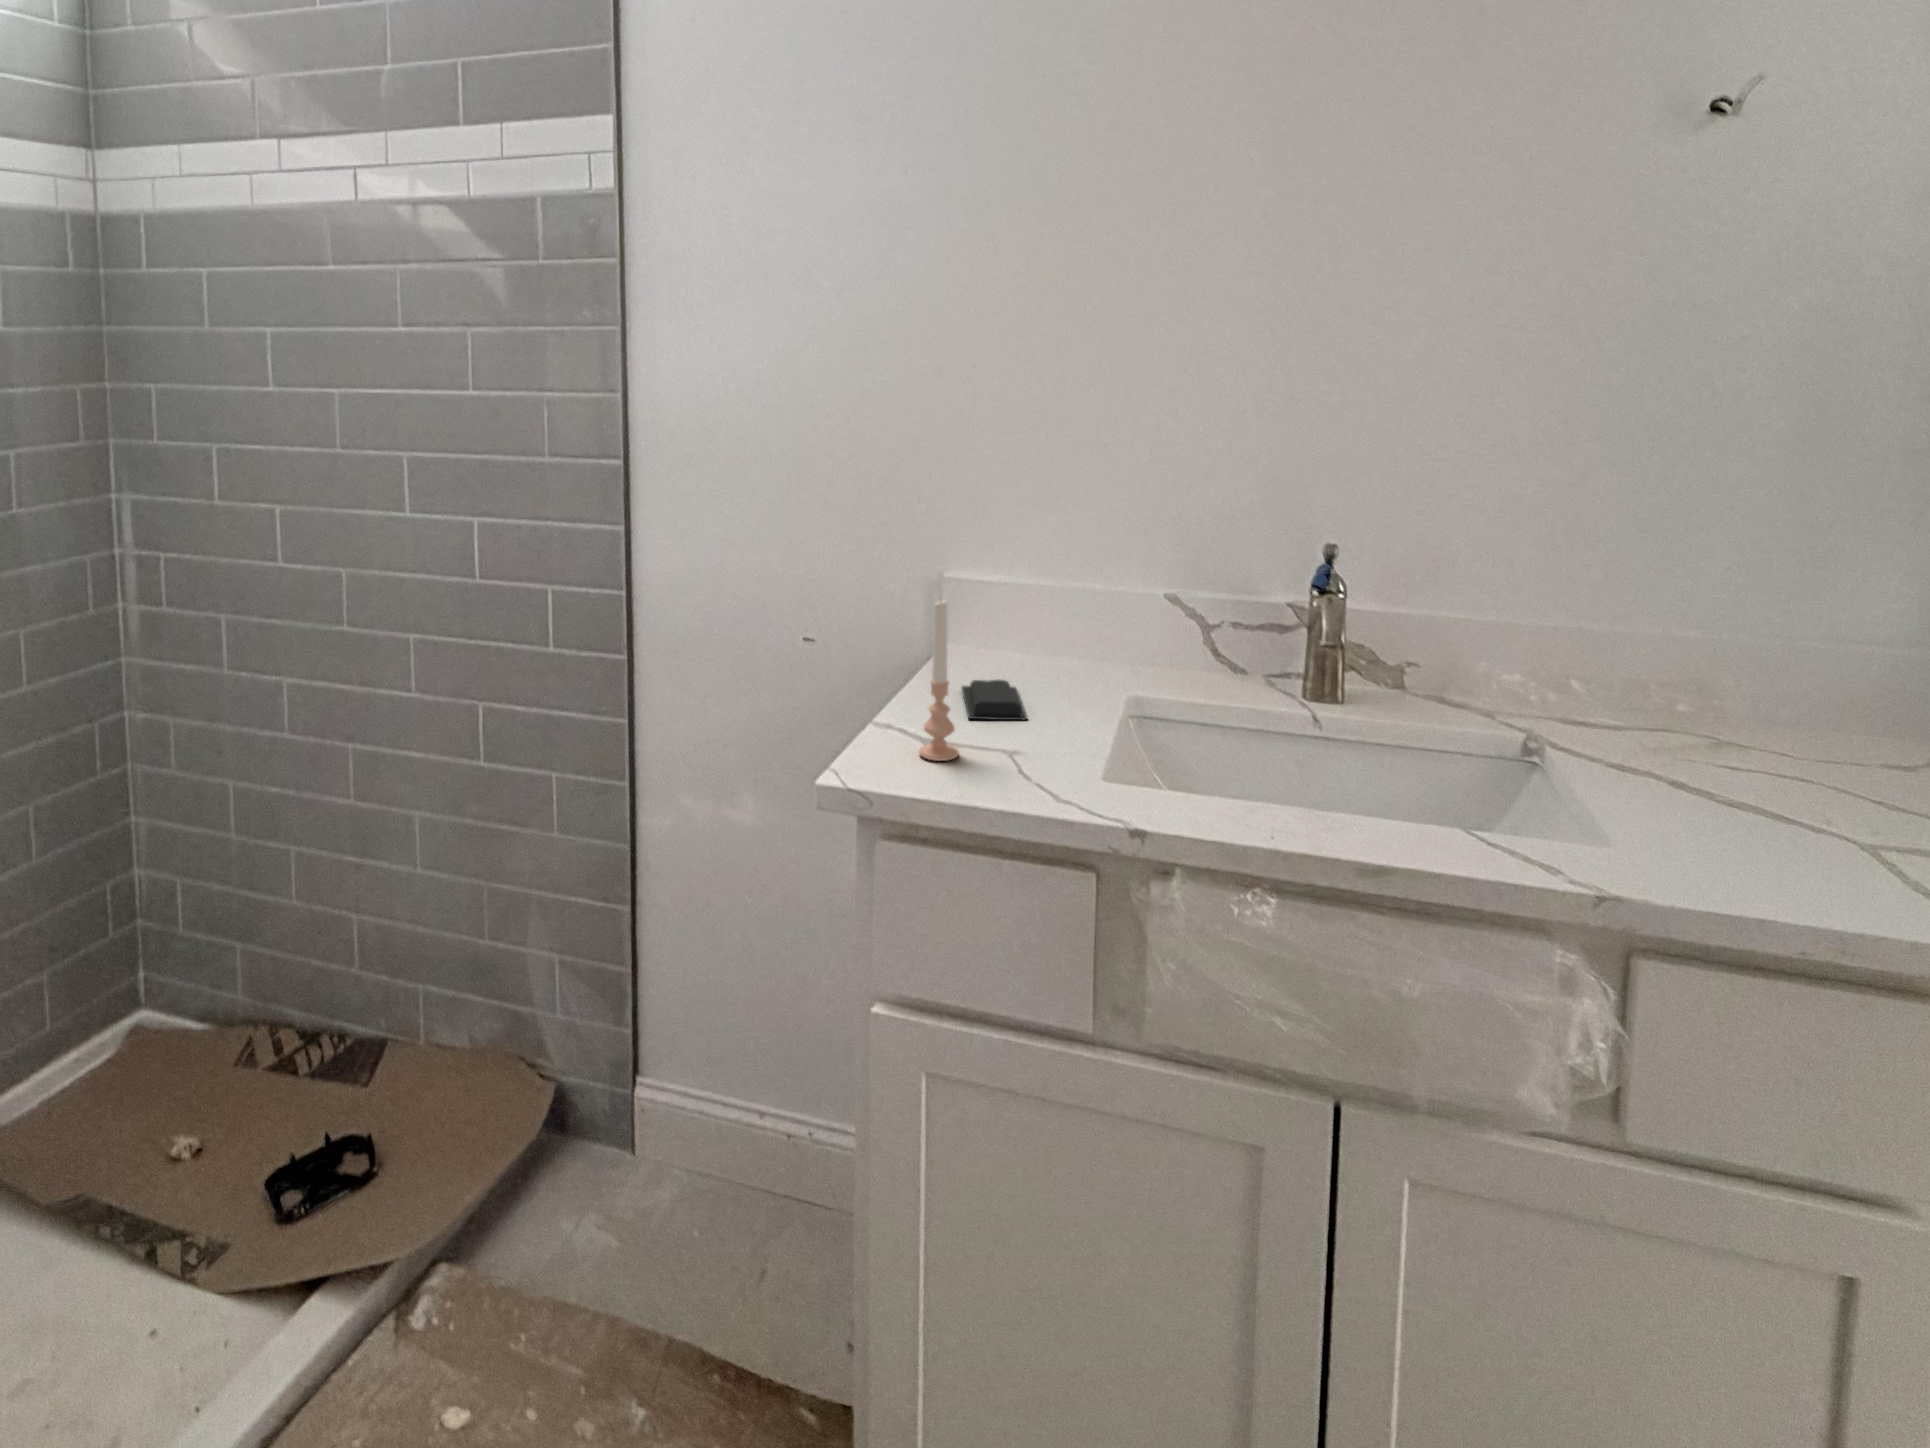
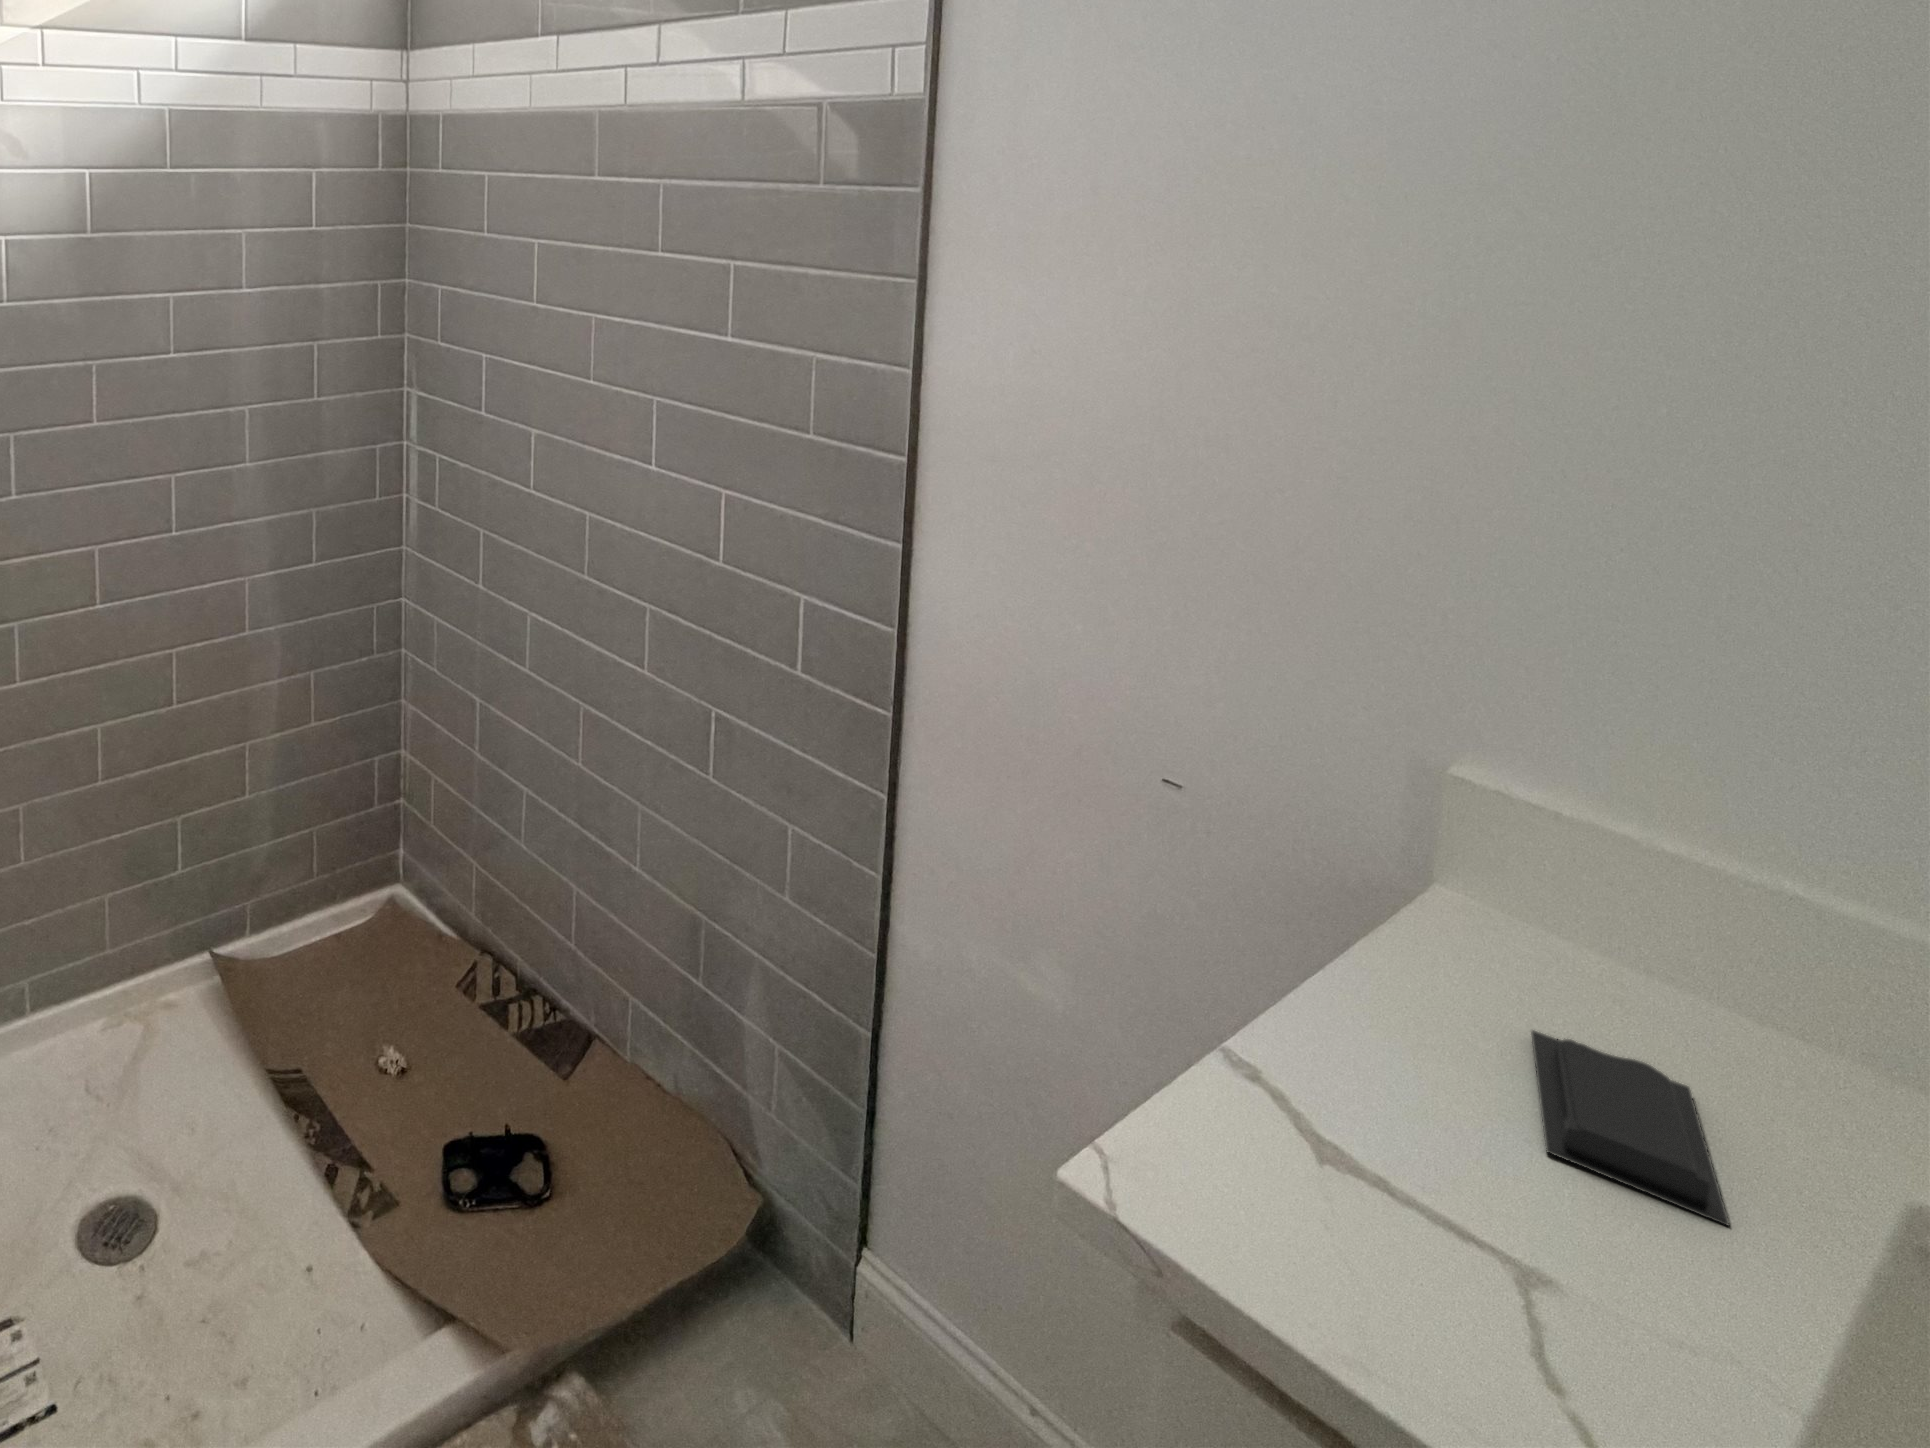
candle: present [919,600,959,761] -> none [1401,948,1512,1293]

